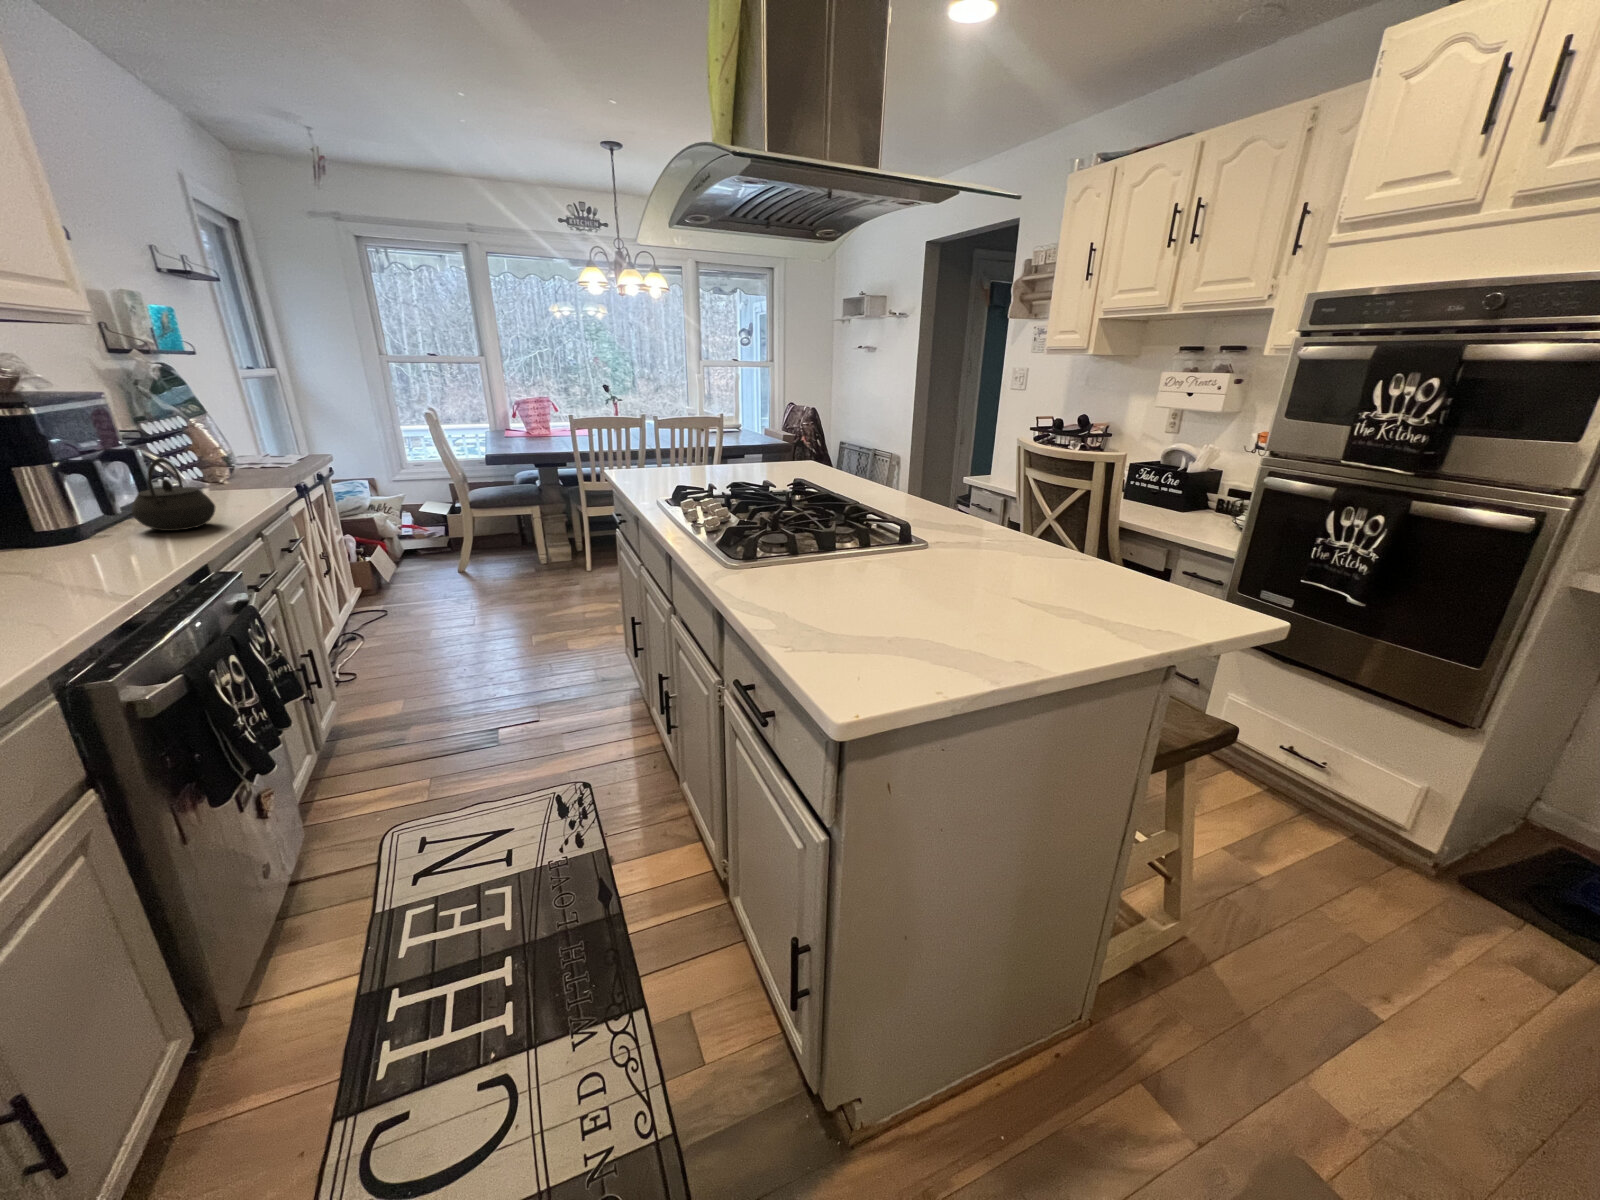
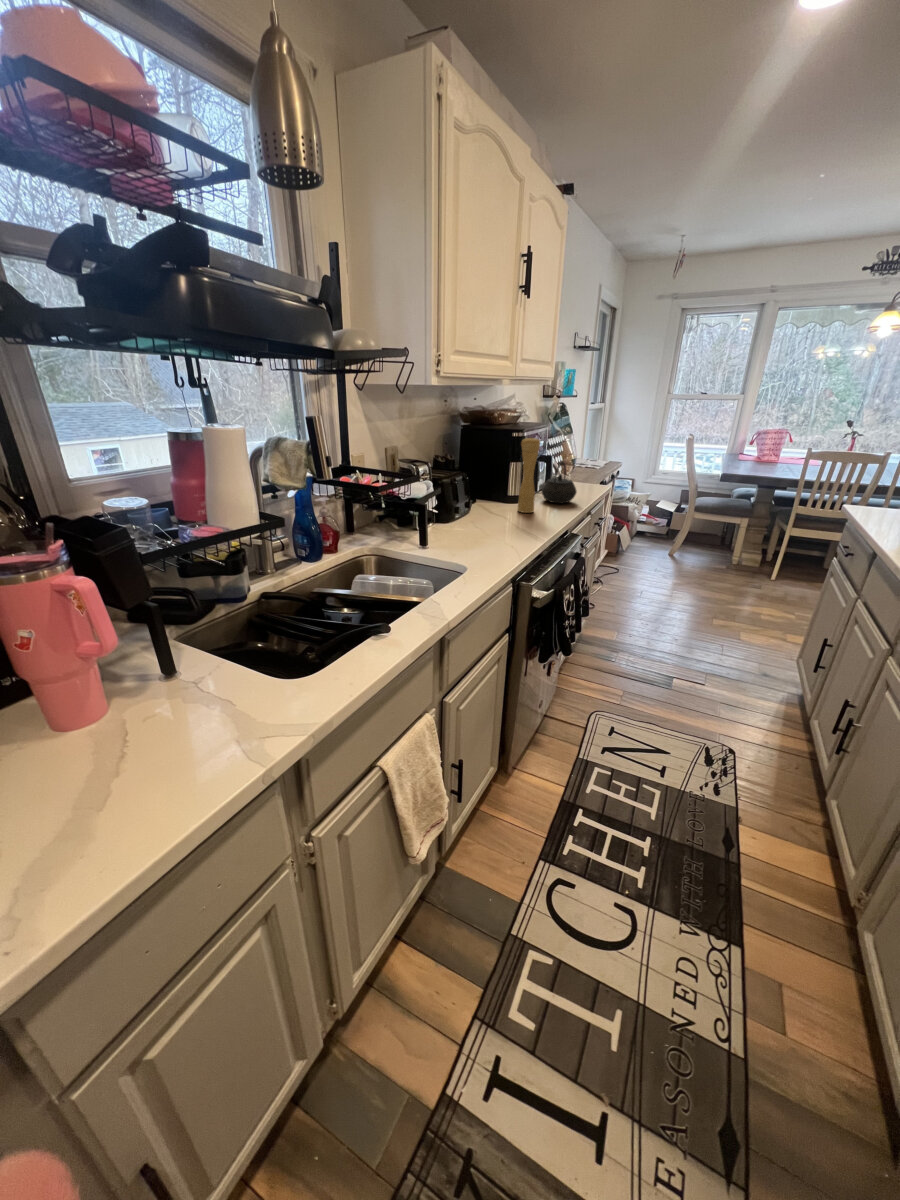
pepper mill: none [17,416,115,559] -> present [518,437,540,513]

